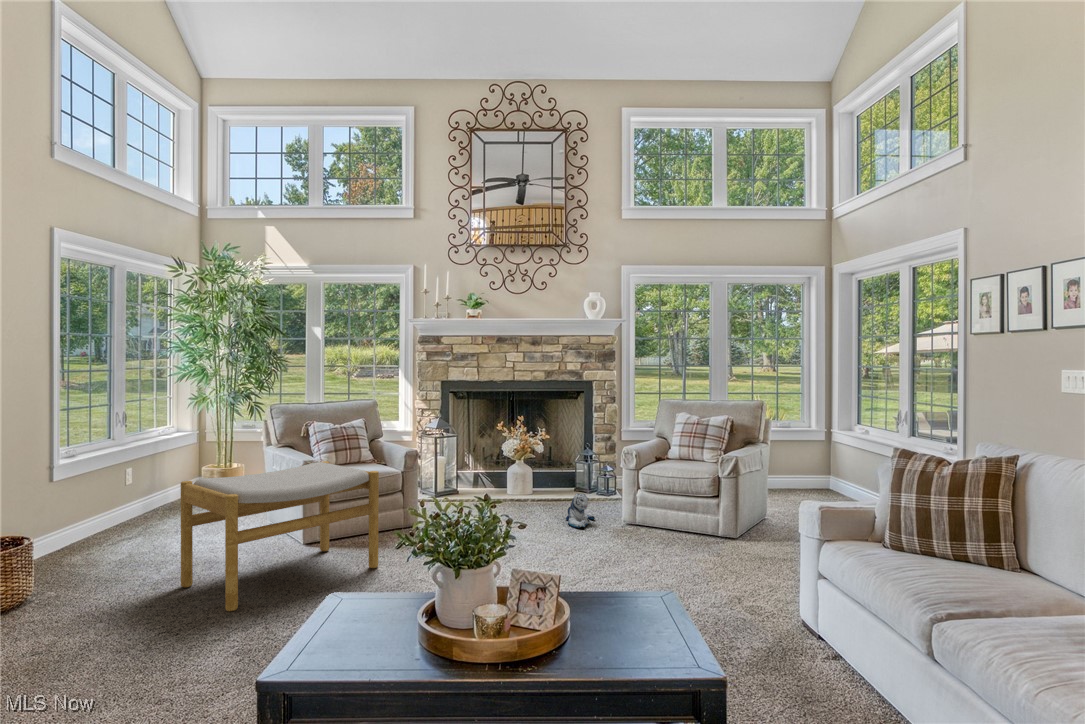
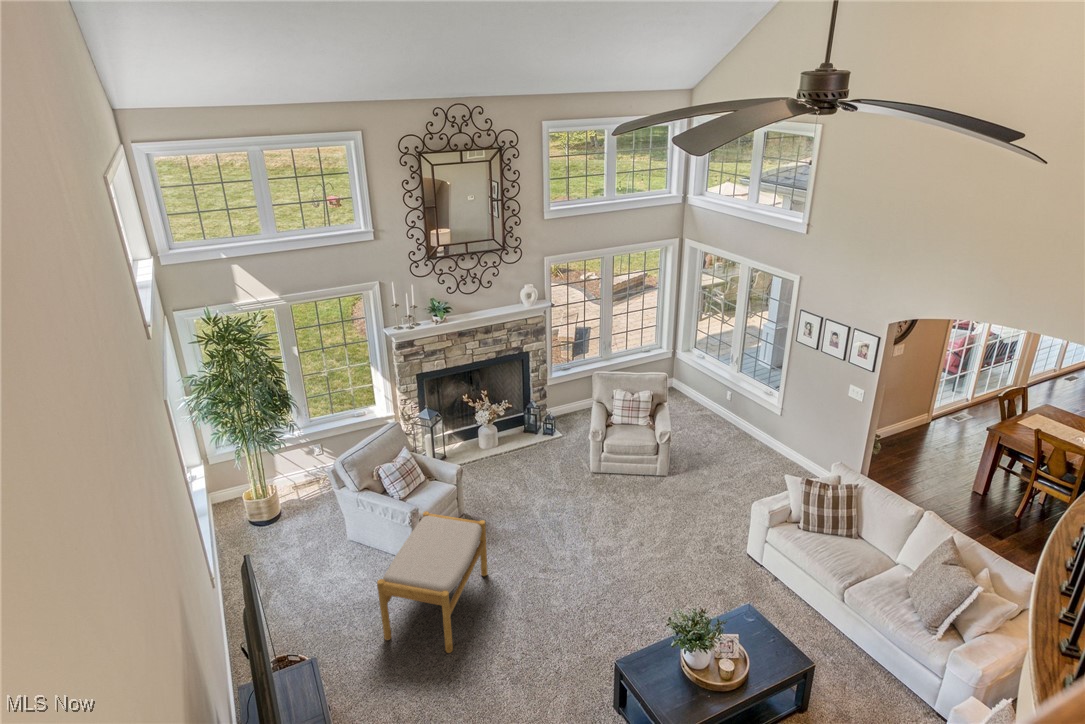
plush toy: present [566,493,595,528] -> none [547,460,569,486]

